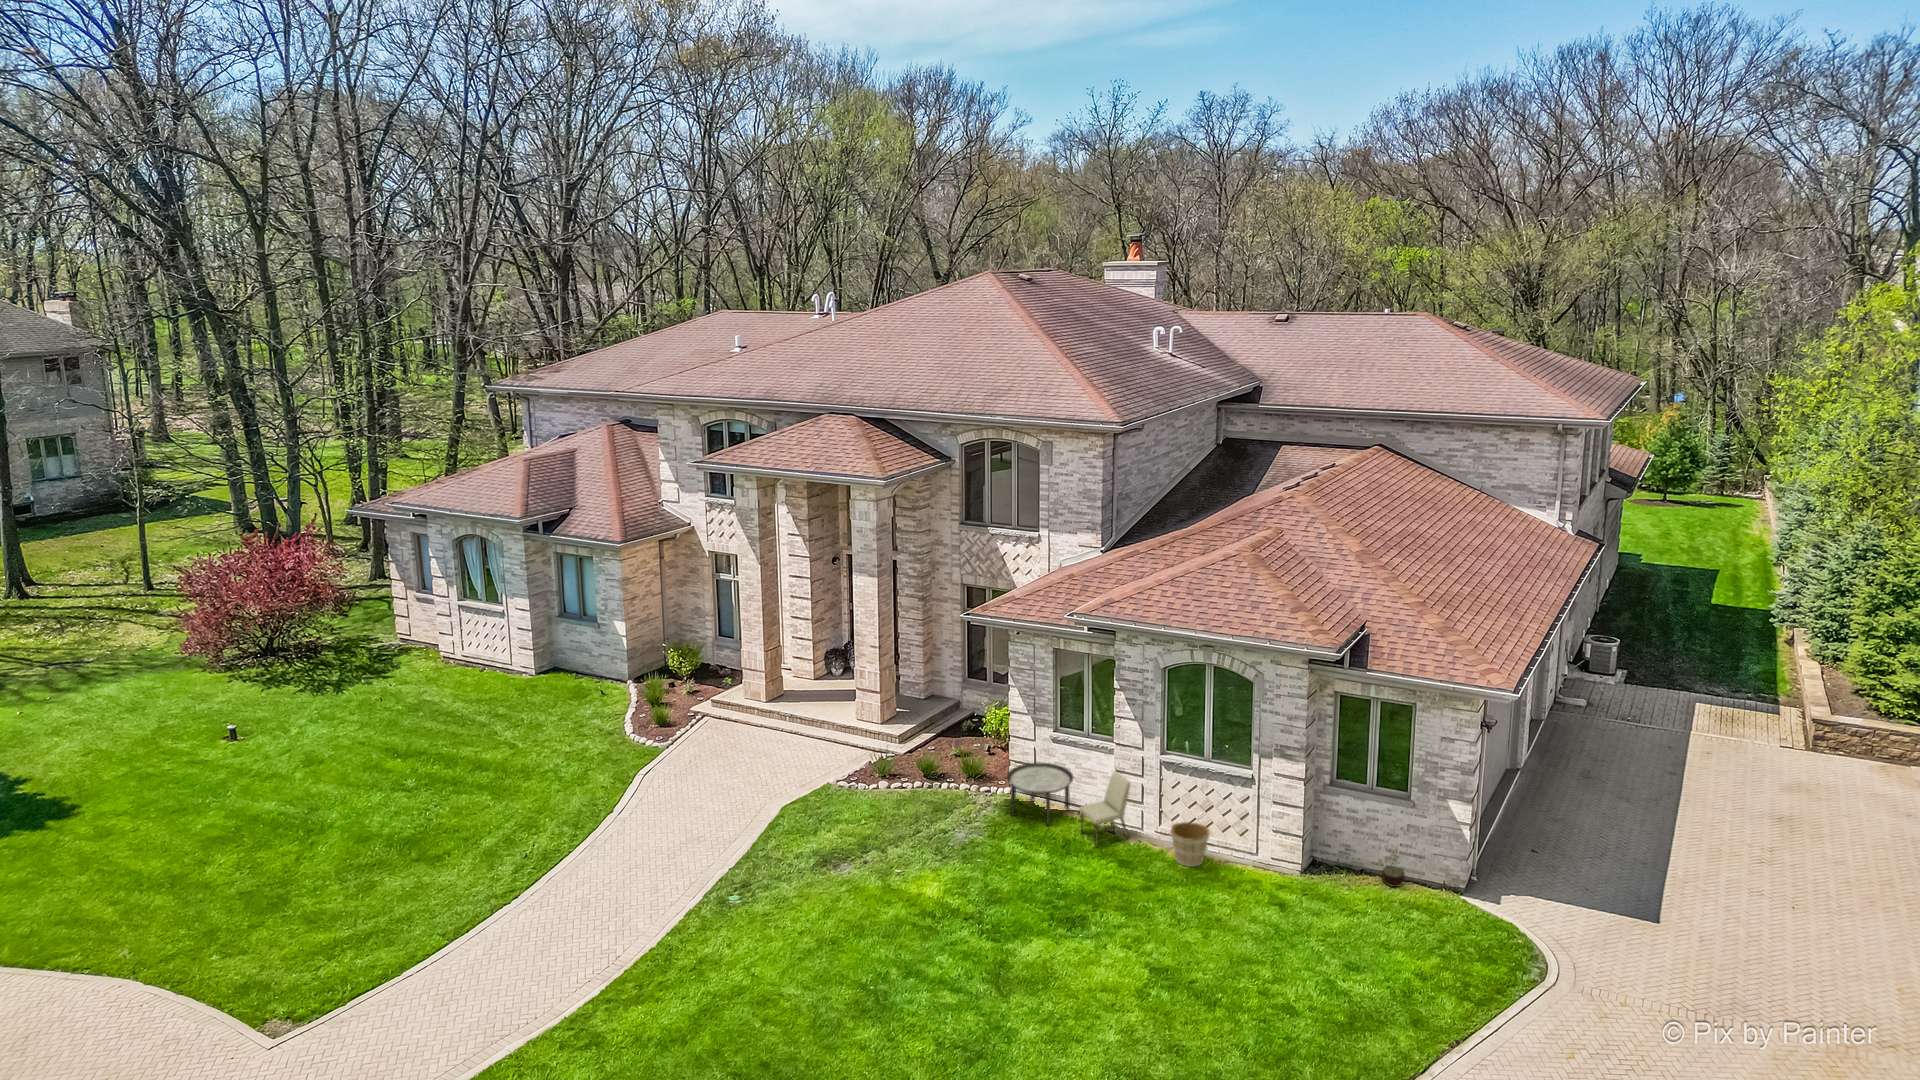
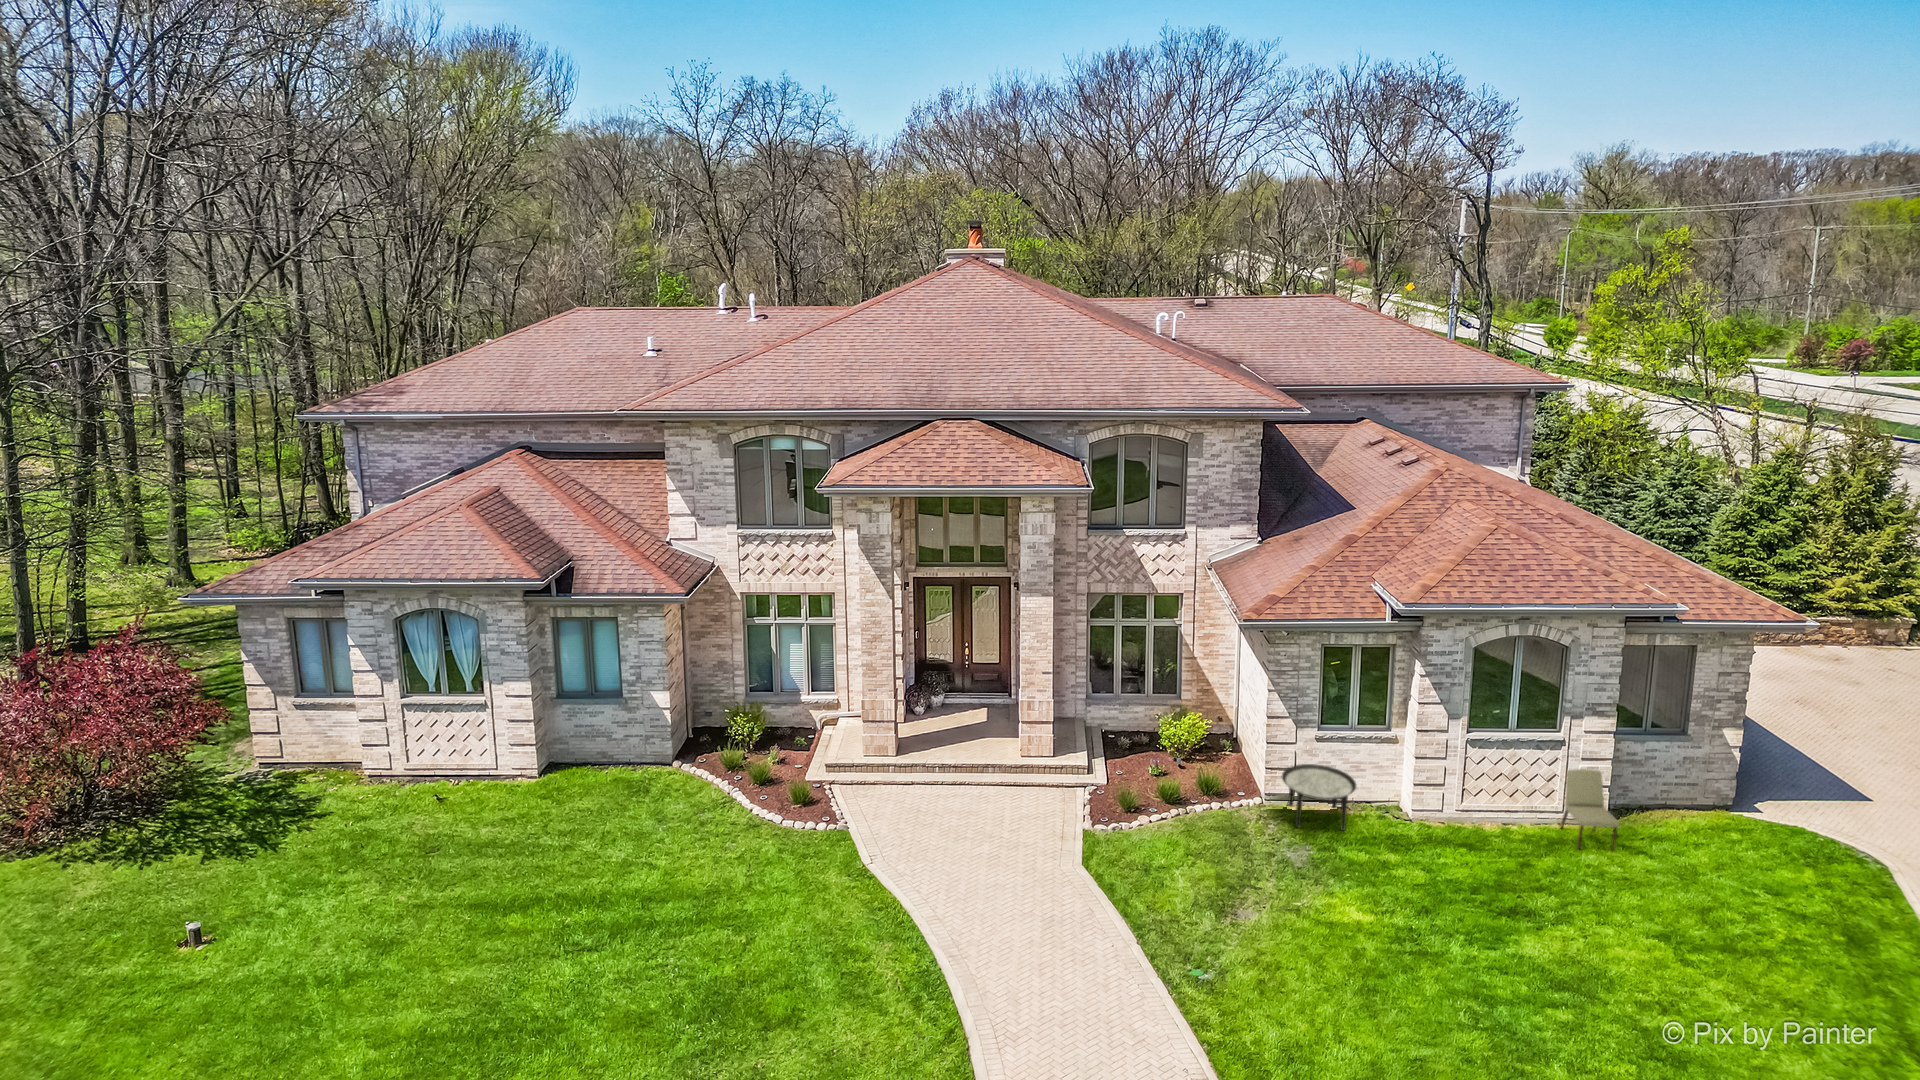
chair: present [1080,771,1130,846] -> present [1560,769,1619,851]
wooden bucket: present [1170,822,1209,867] -> none [1485,796,1530,842]
decorative plant: present [1381,846,1405,887] -> none [1659,778,1691,818]

